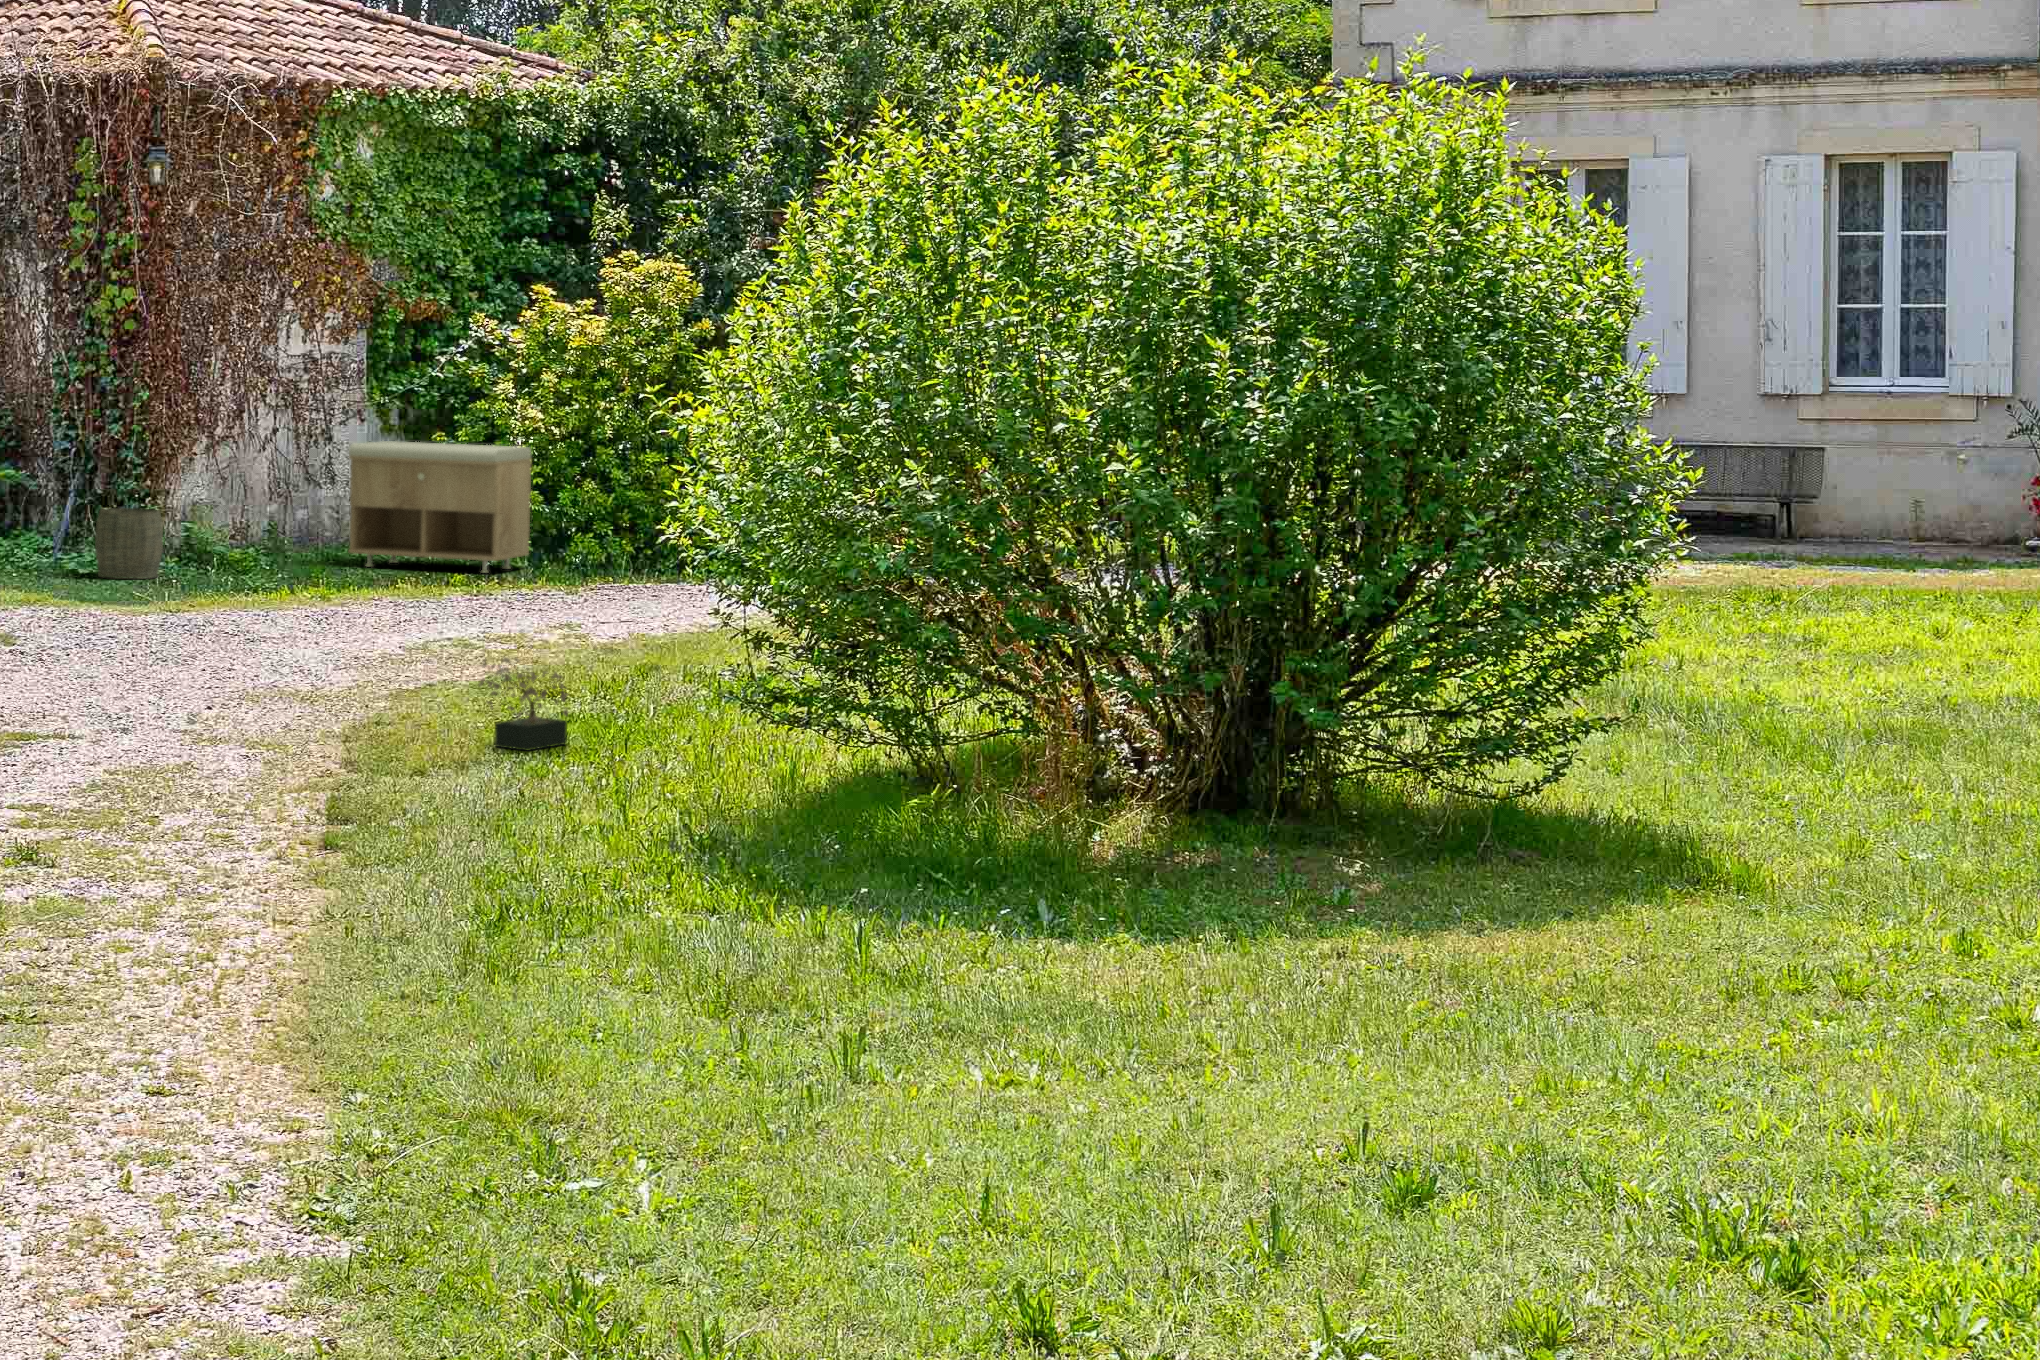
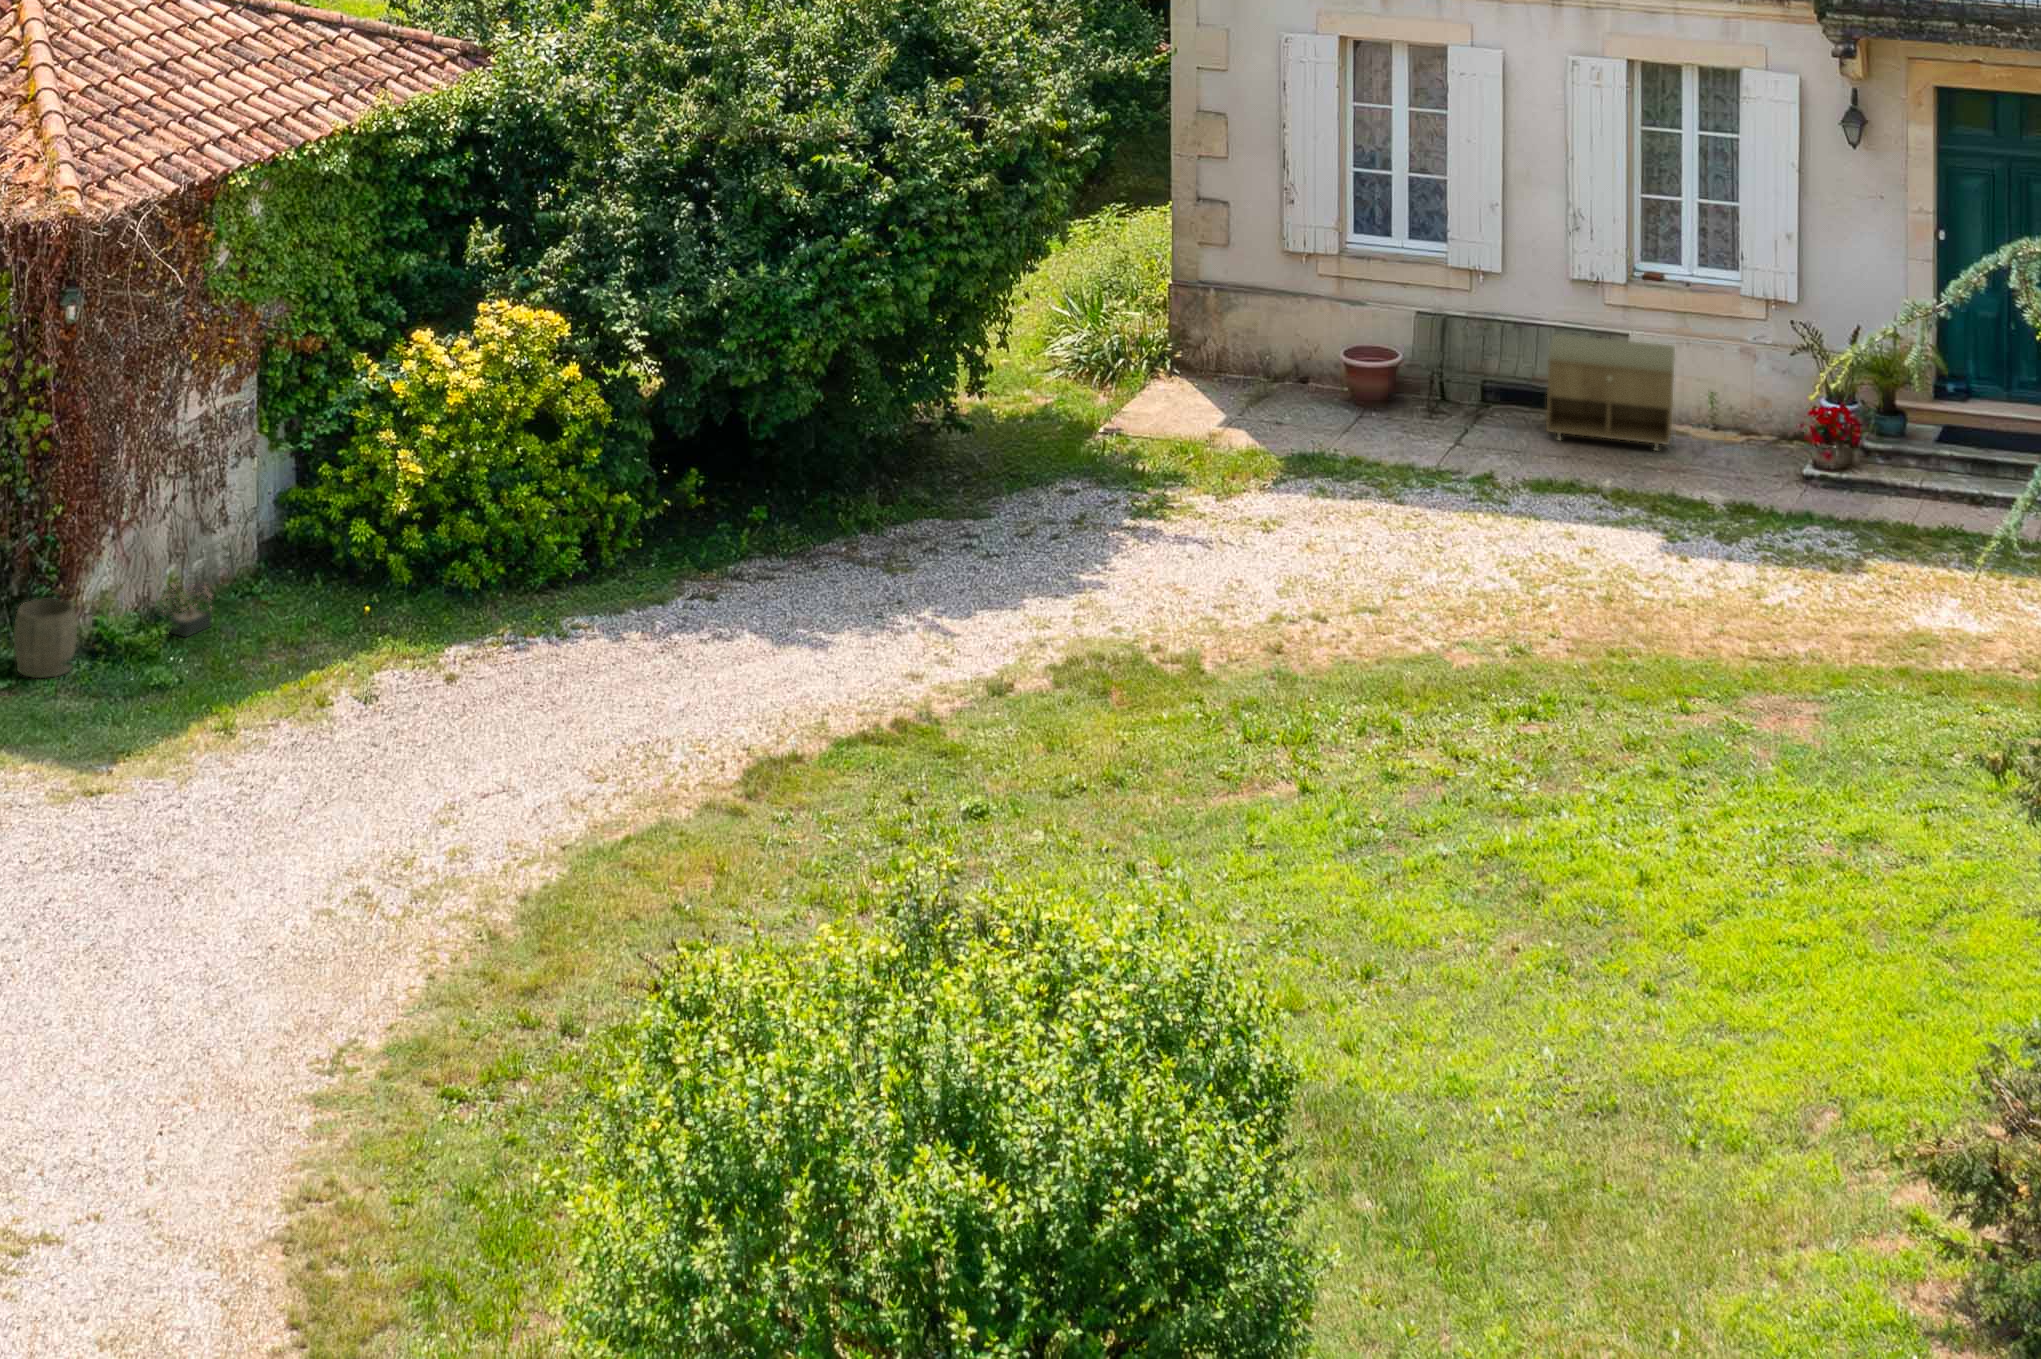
storage bench: present [349,441,532,573] -> present [1546,334,1675,451]
decorative plant: present [479,656,568,750] -> present [163,583,212,637]

